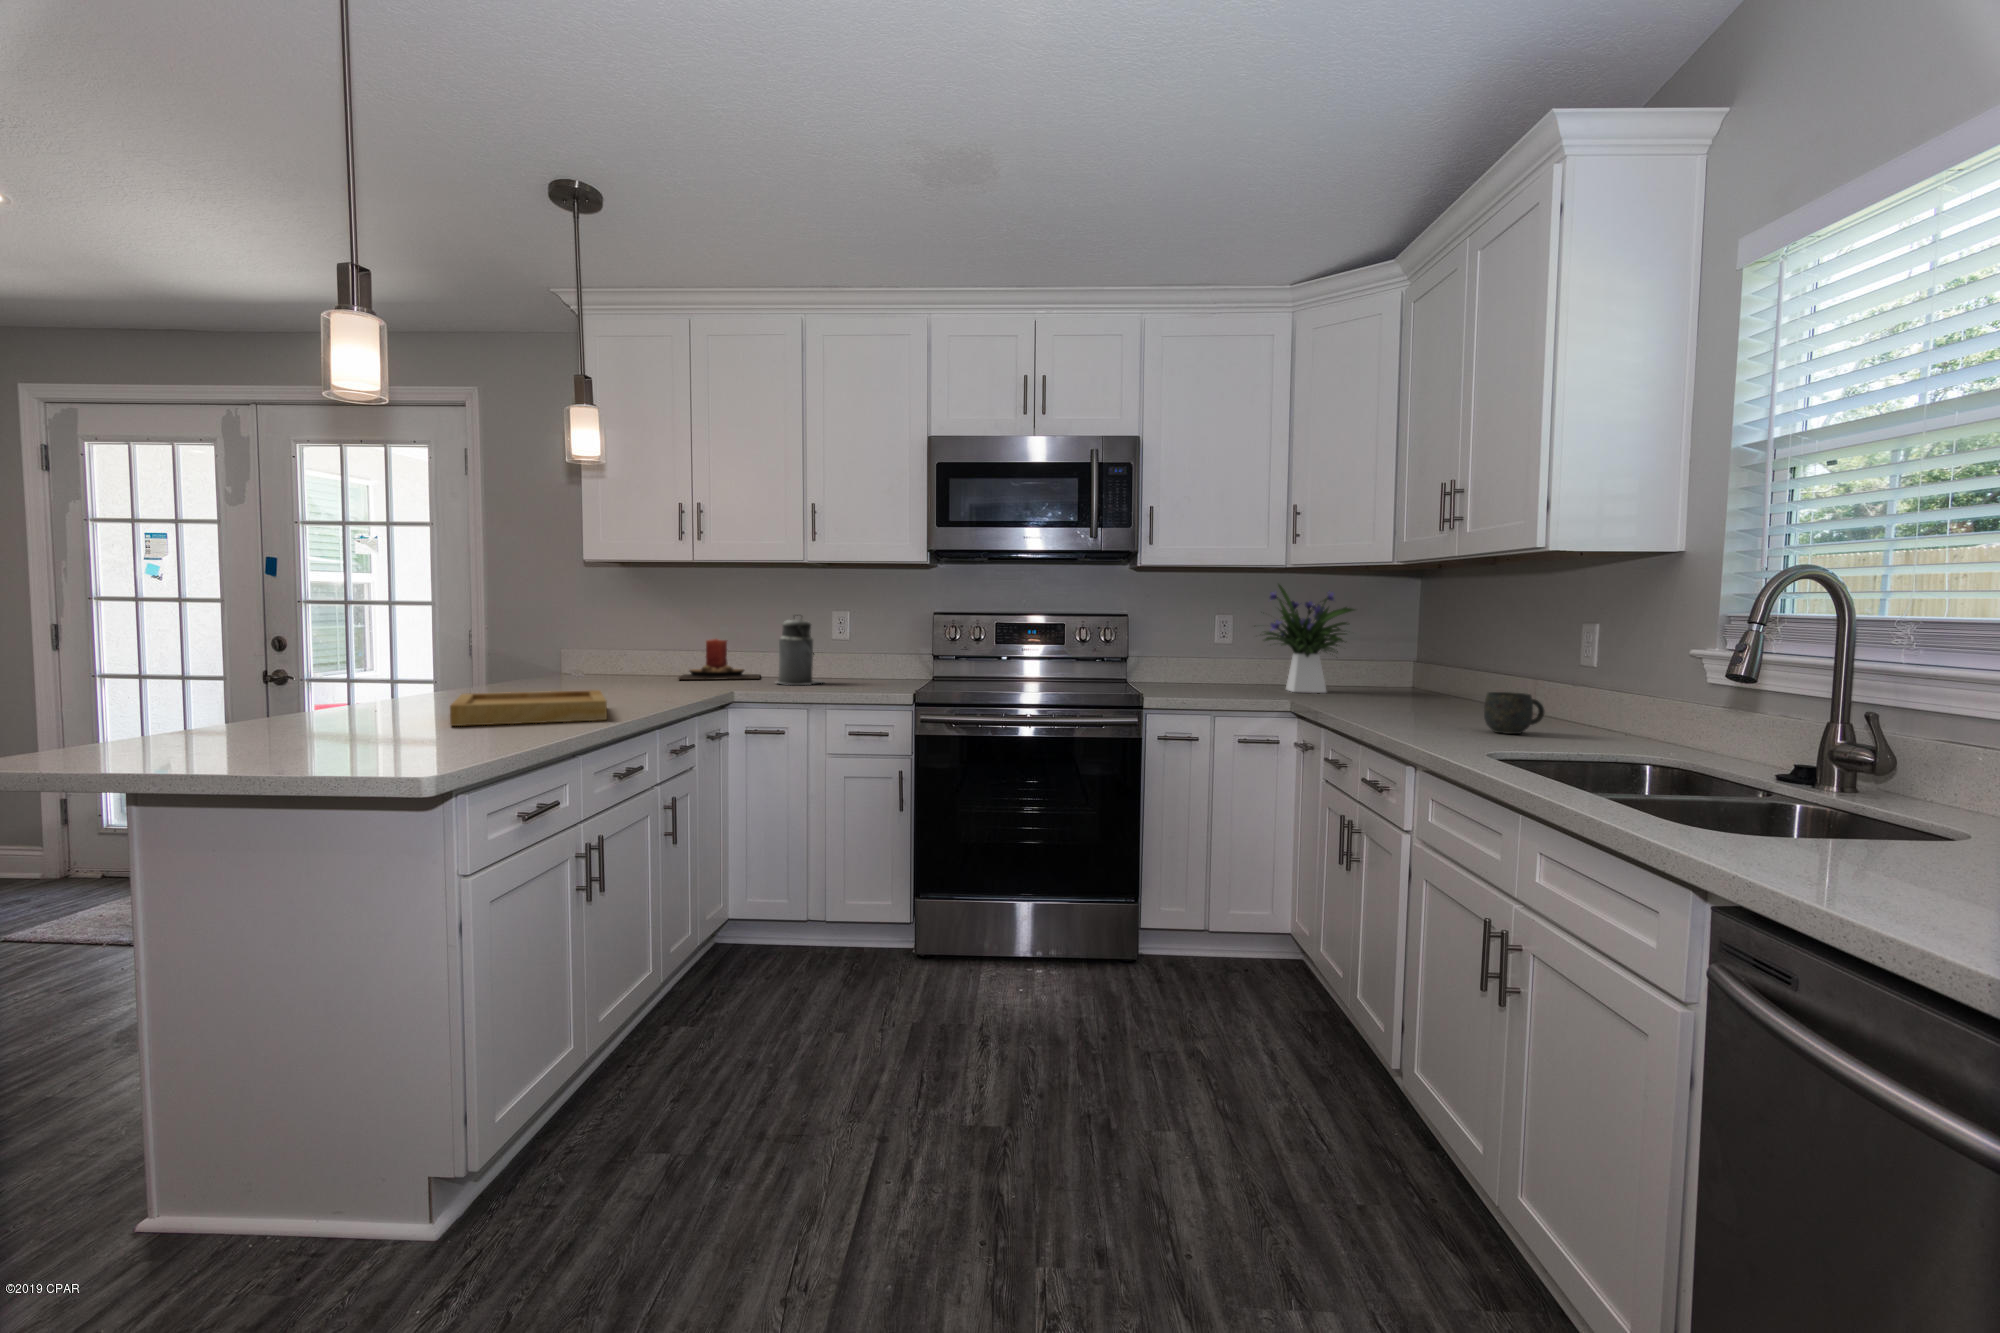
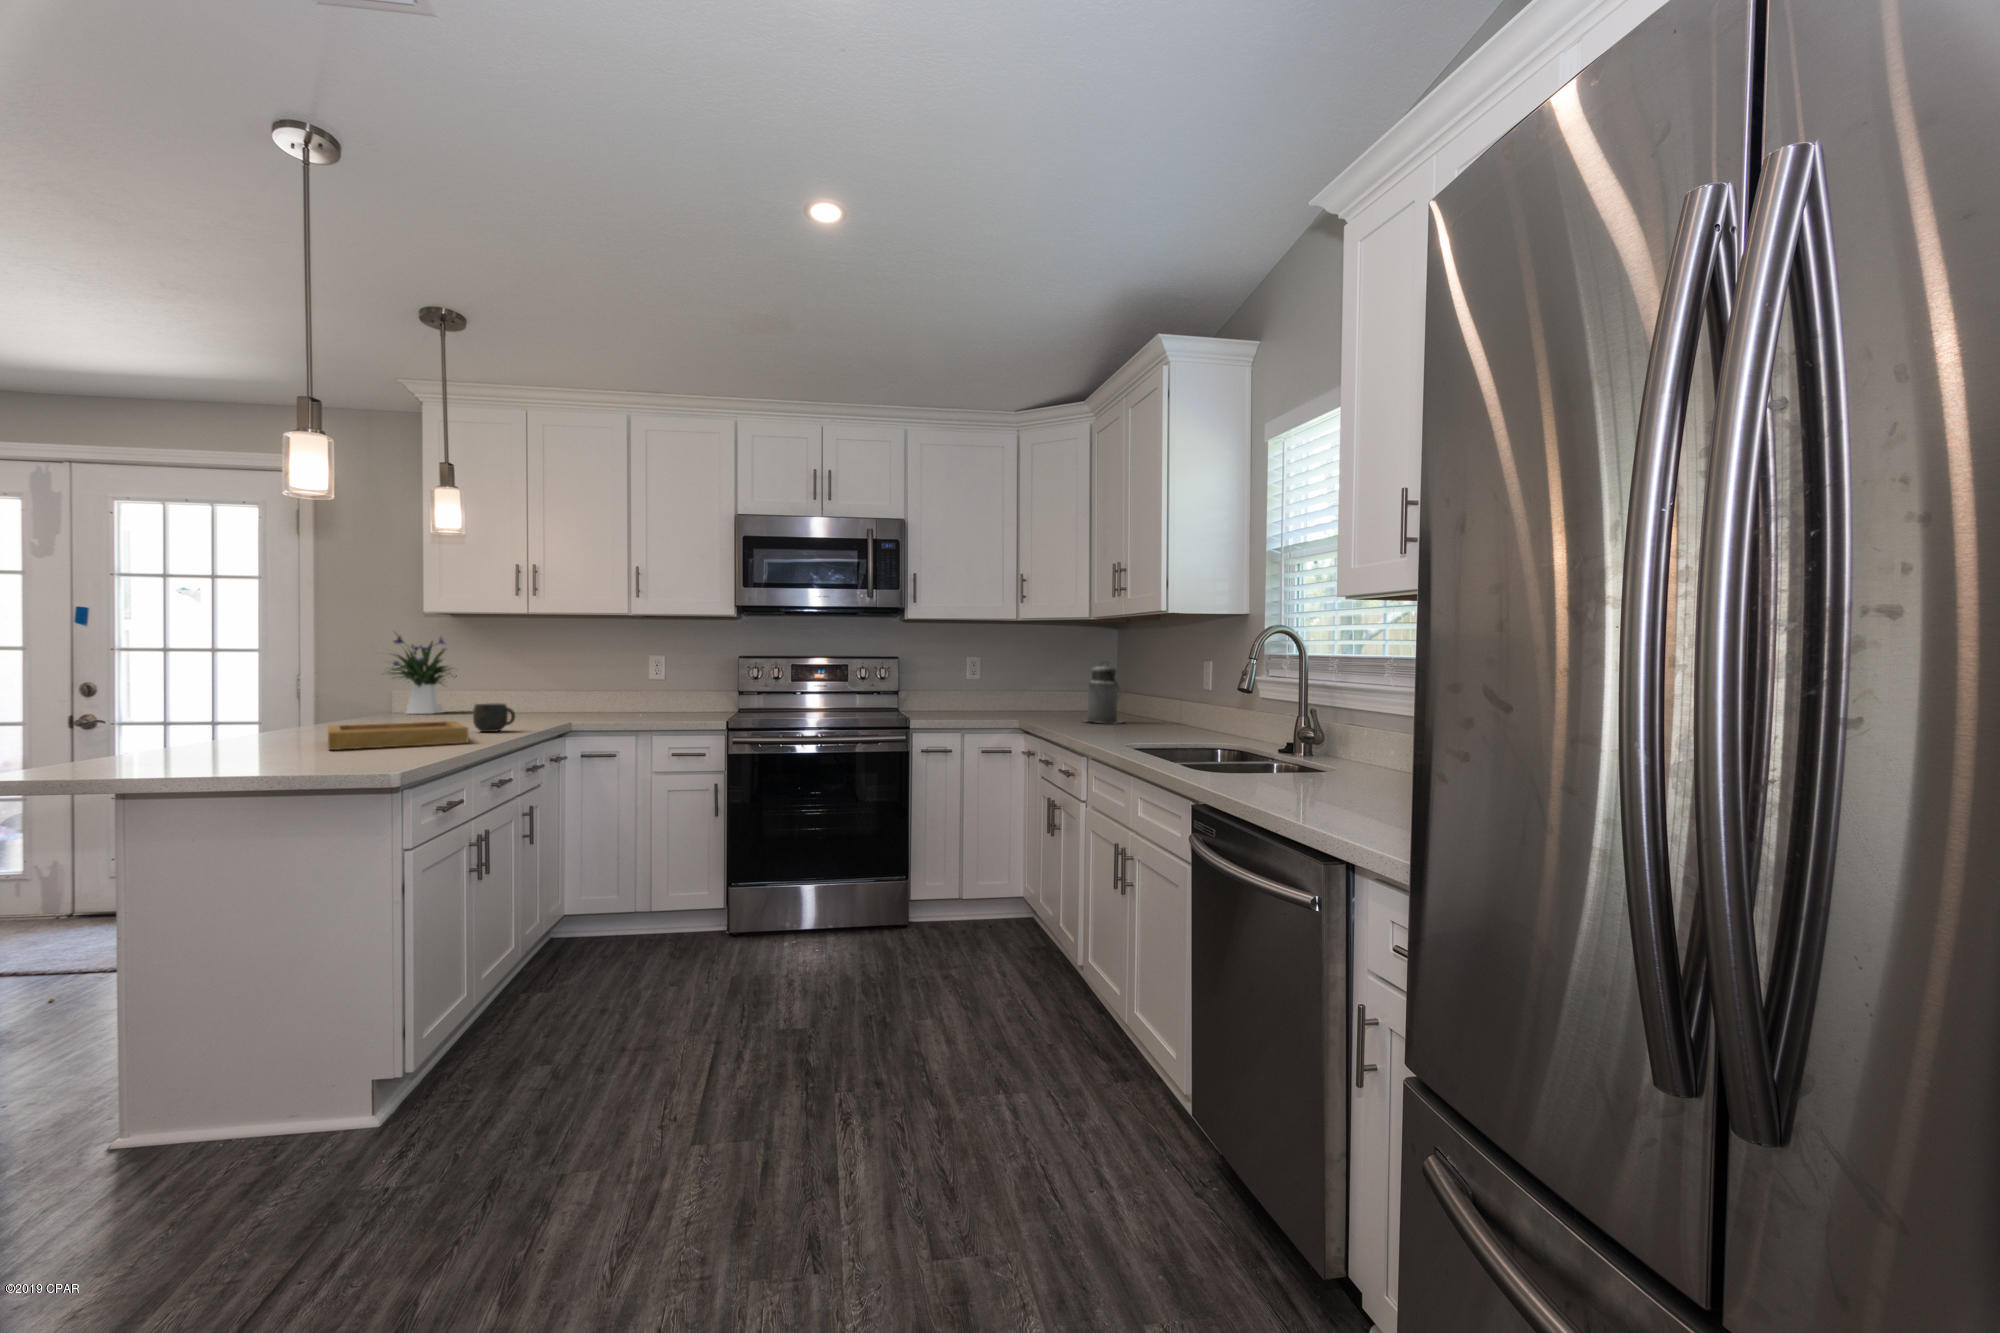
flower arrangement: present [1265,584,1354,693] -> present [390,636,457,714]
canister: present [777,615,823,685] -> present [1087,666,1123,723]
candle: present [678,639,760,680] -> none [512,679,588,715]
mug: present [1484,692,1544,734] -> present [473,703,515,732]

